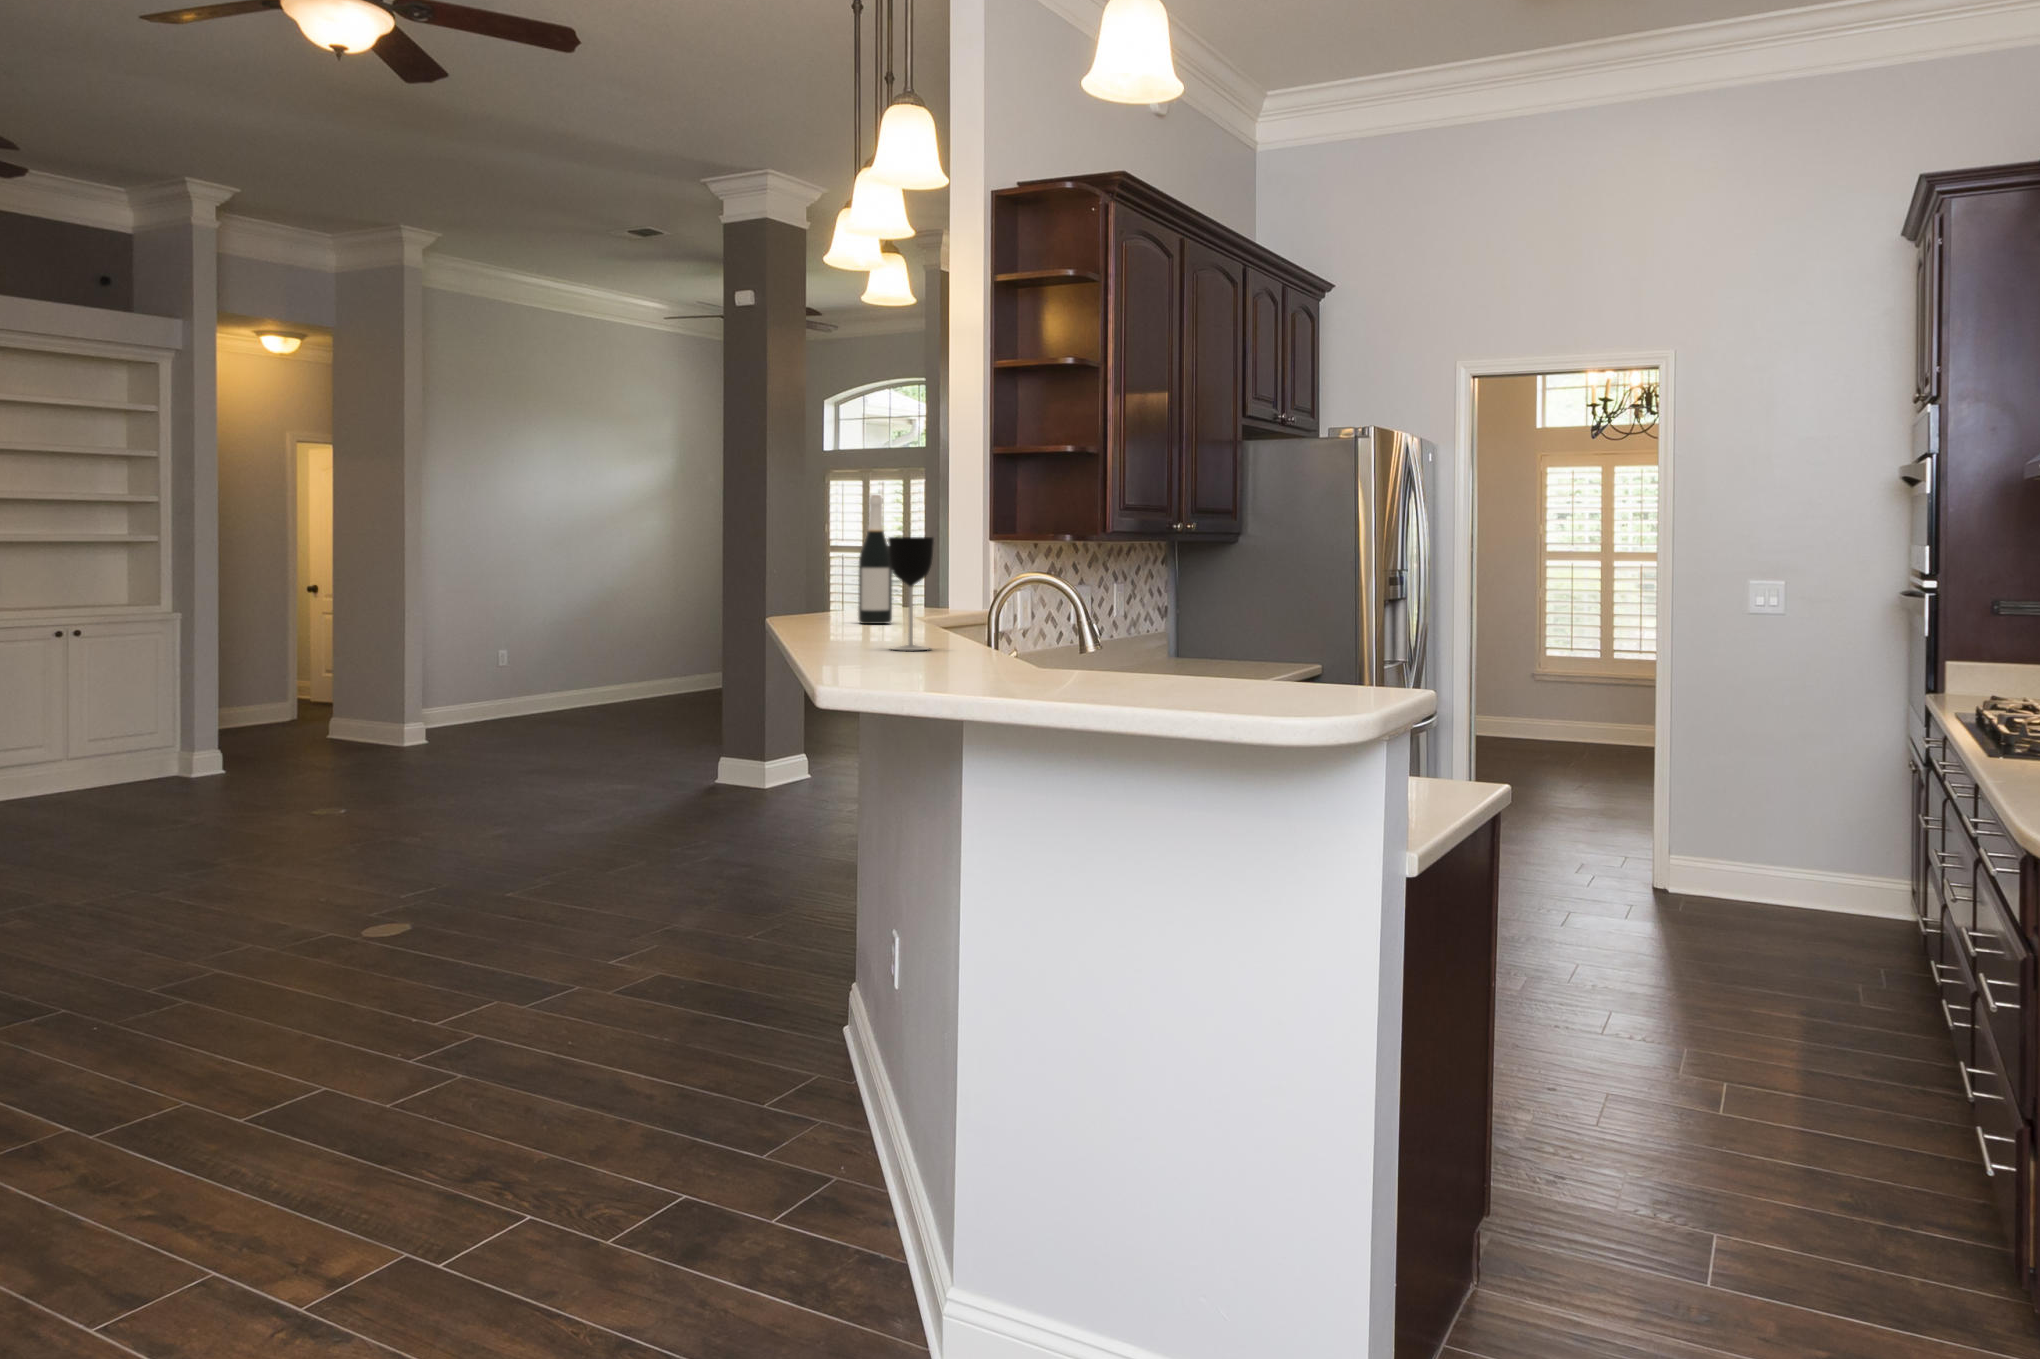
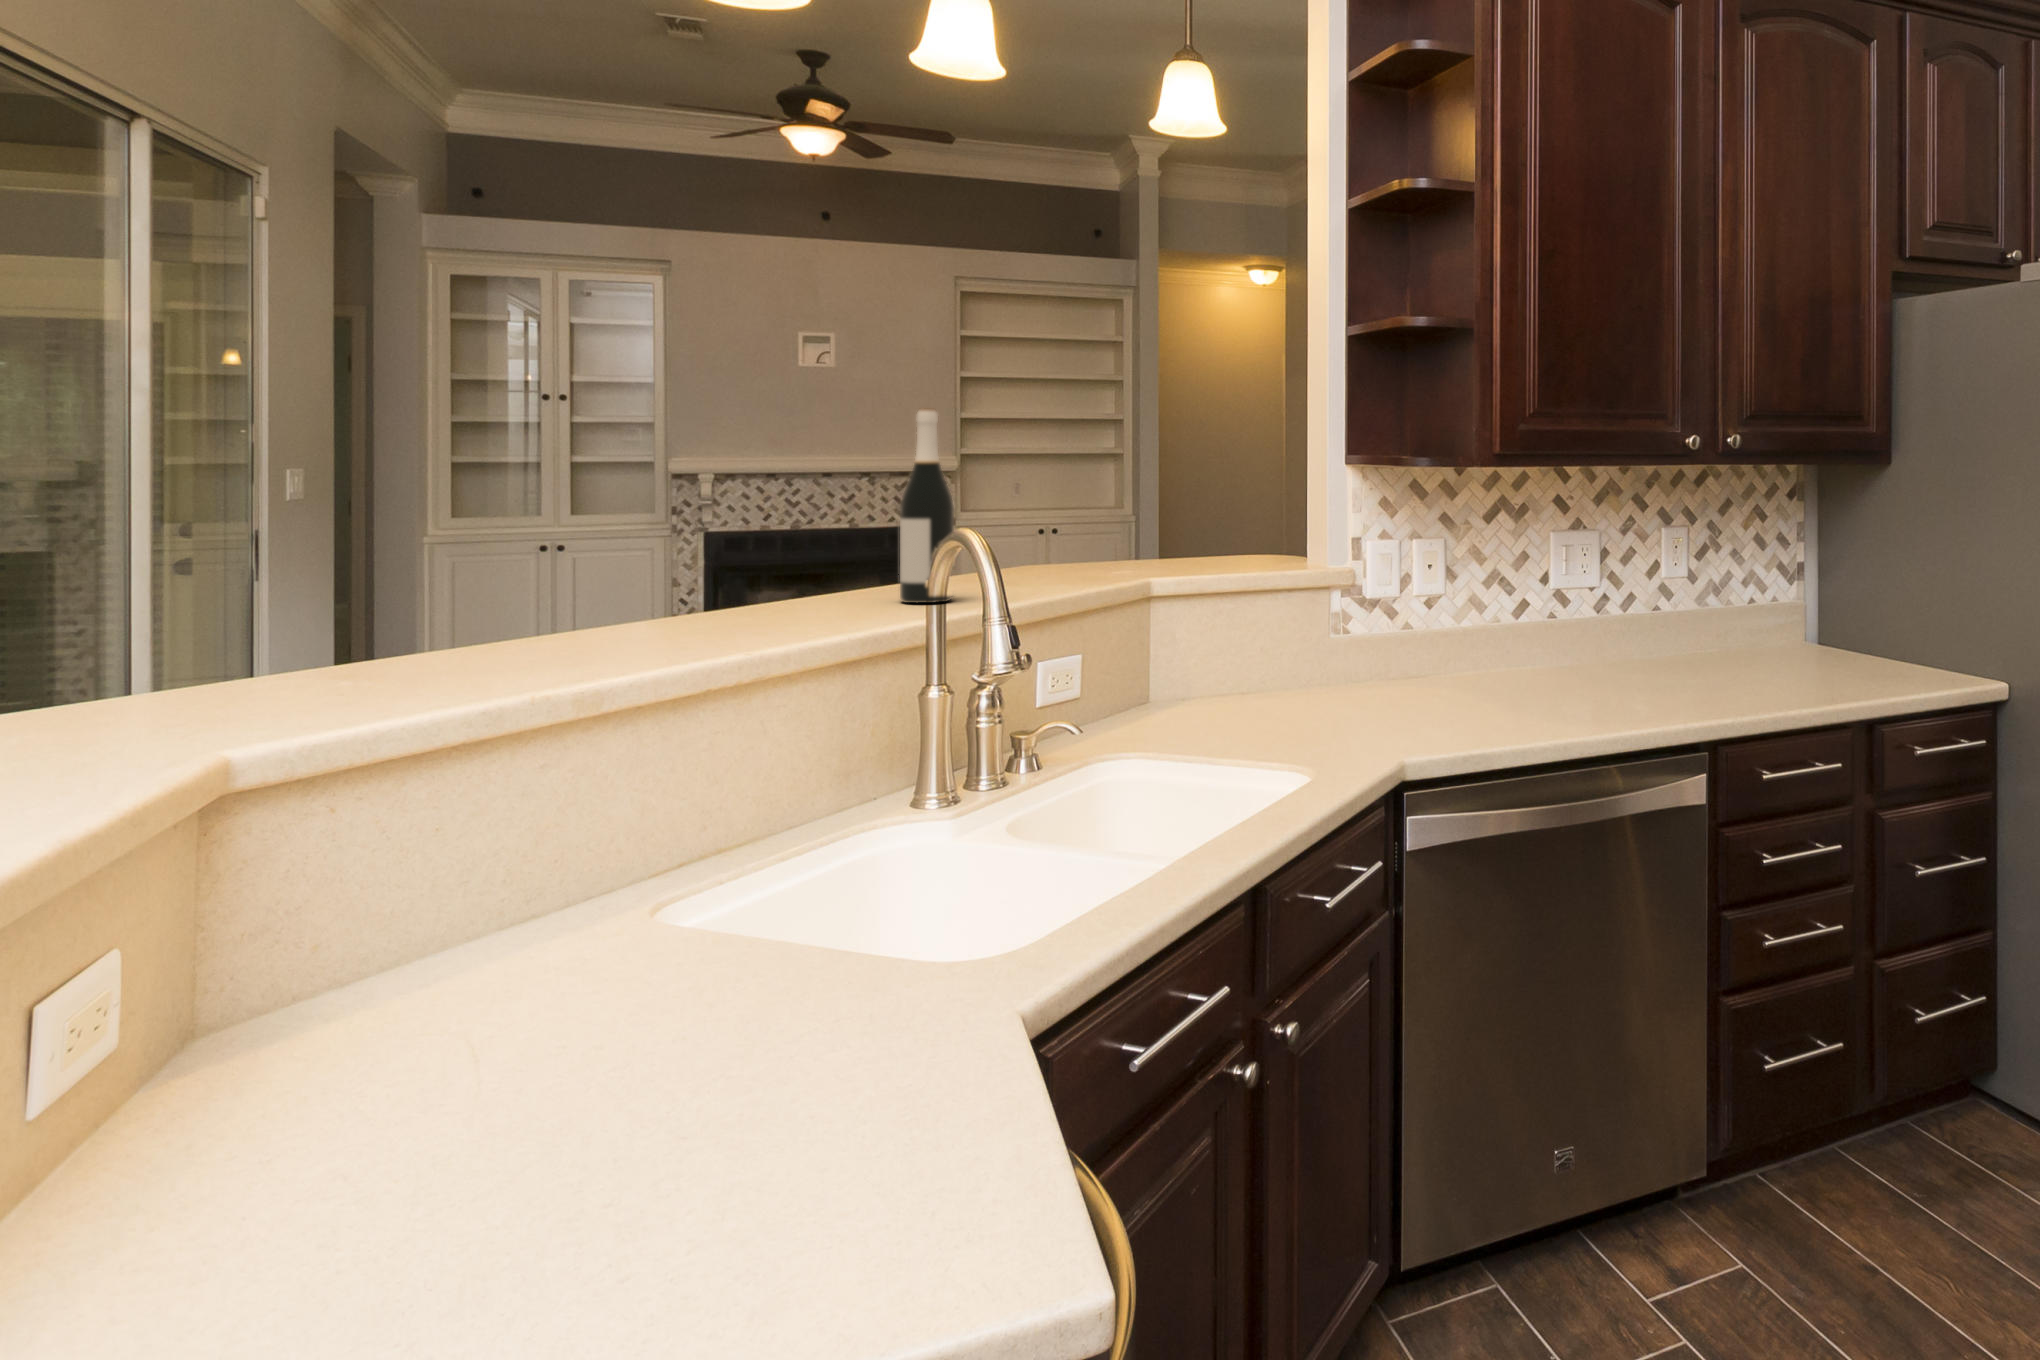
wine glass: present [888,537,934,650] -> none [294,488,409,697]

